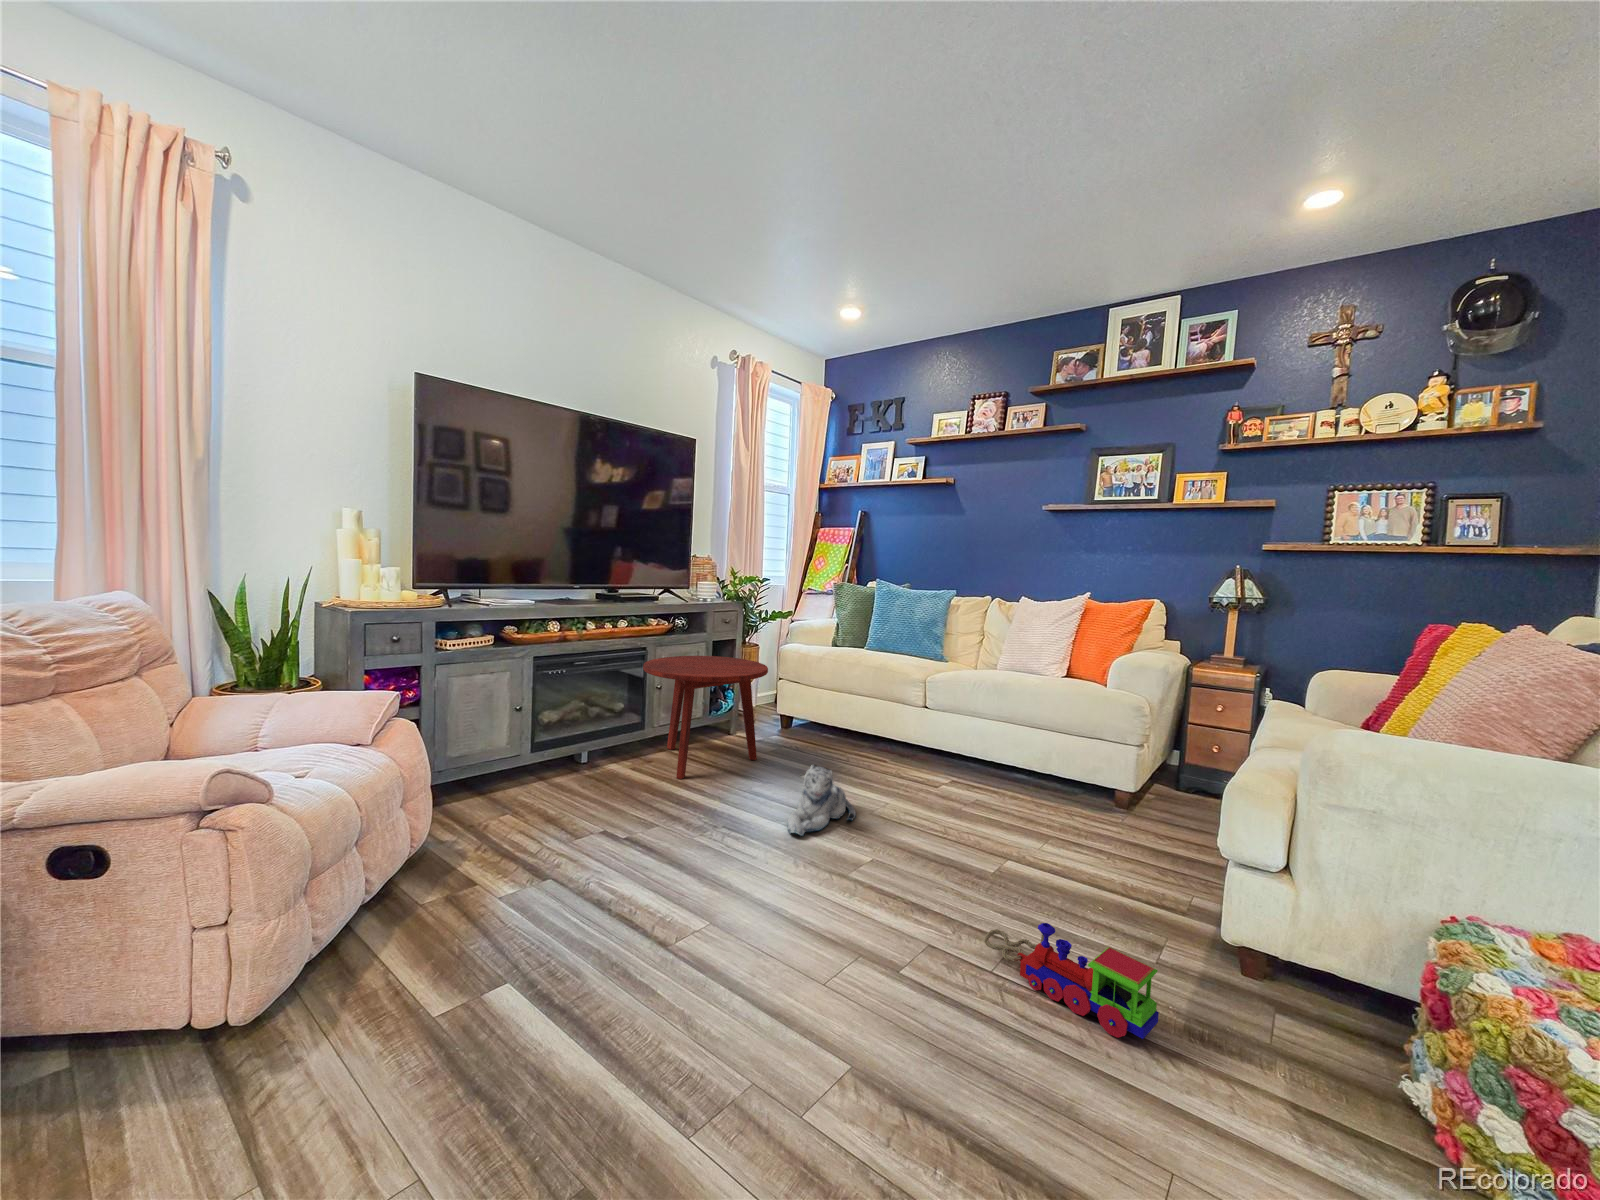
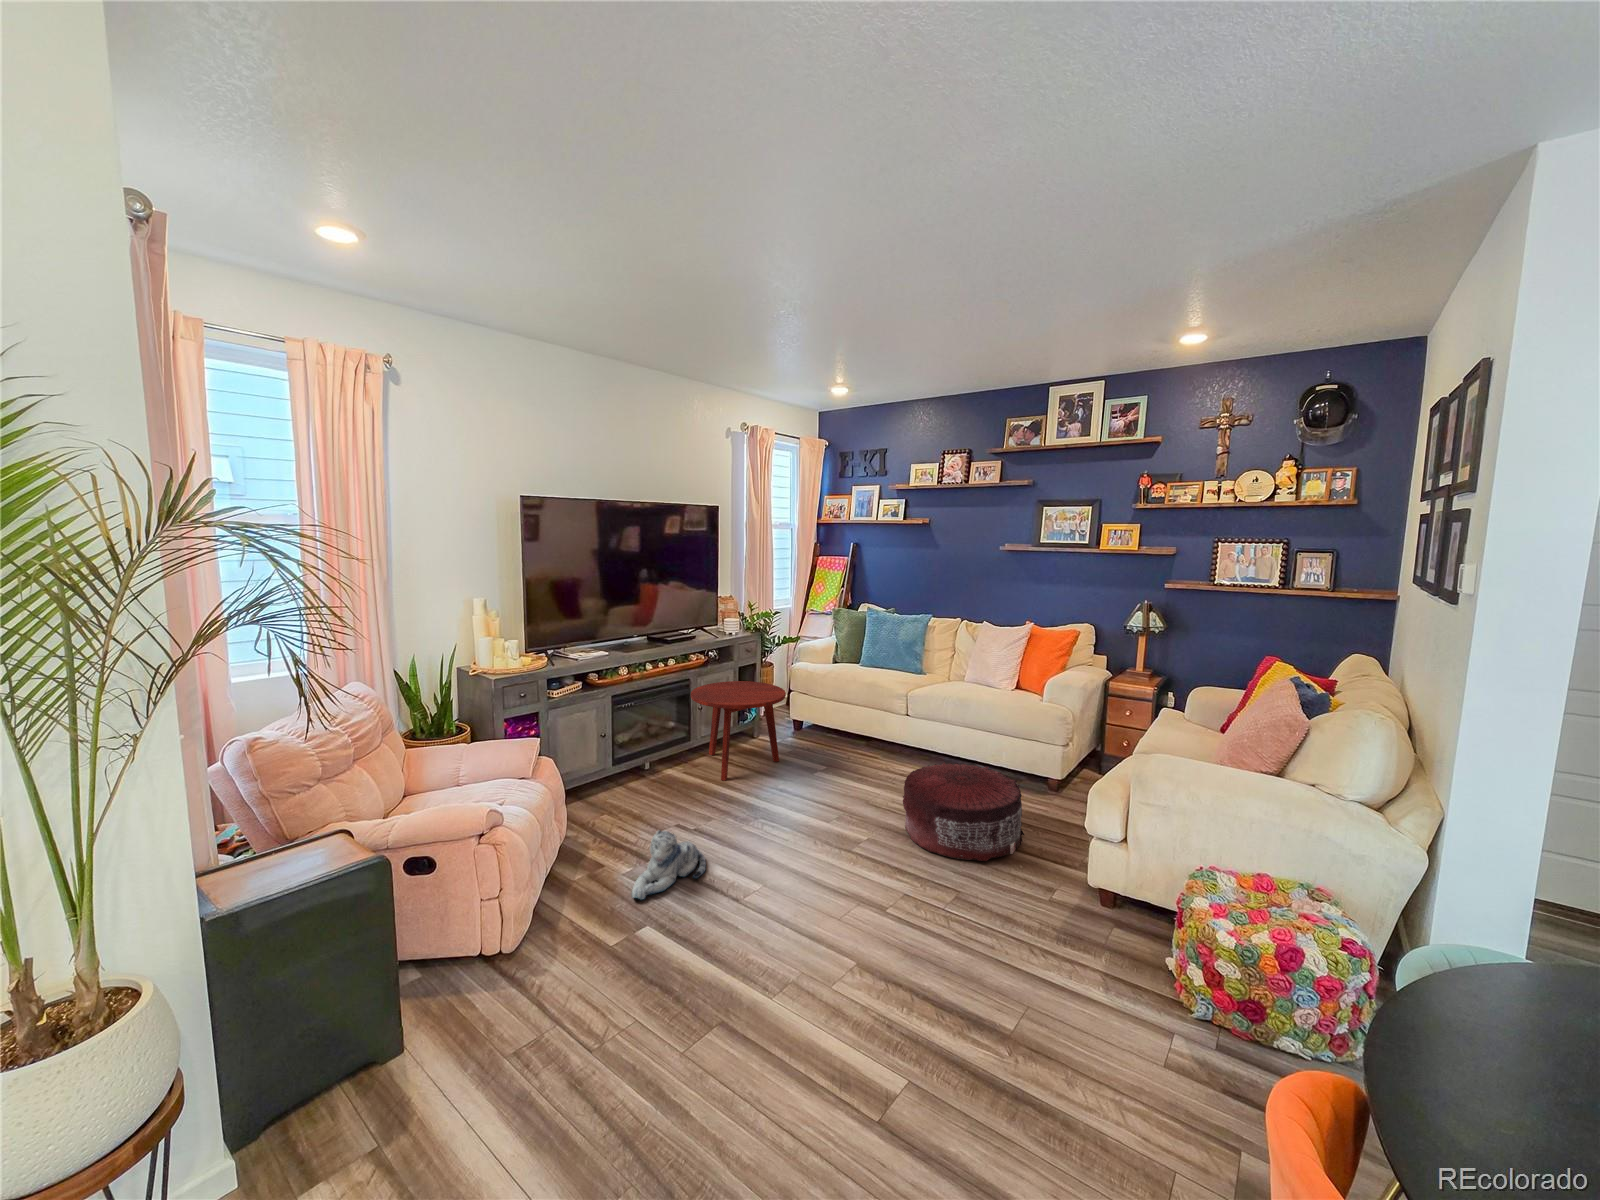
pouf: none [922,758,1097,899] -> present [903,762,1024,861]
plush toy: present [788,765,856,836] -> present [632,830,706,899]
toy train: present [984,923,1159,1039] -> none [939,878,1039,944]

